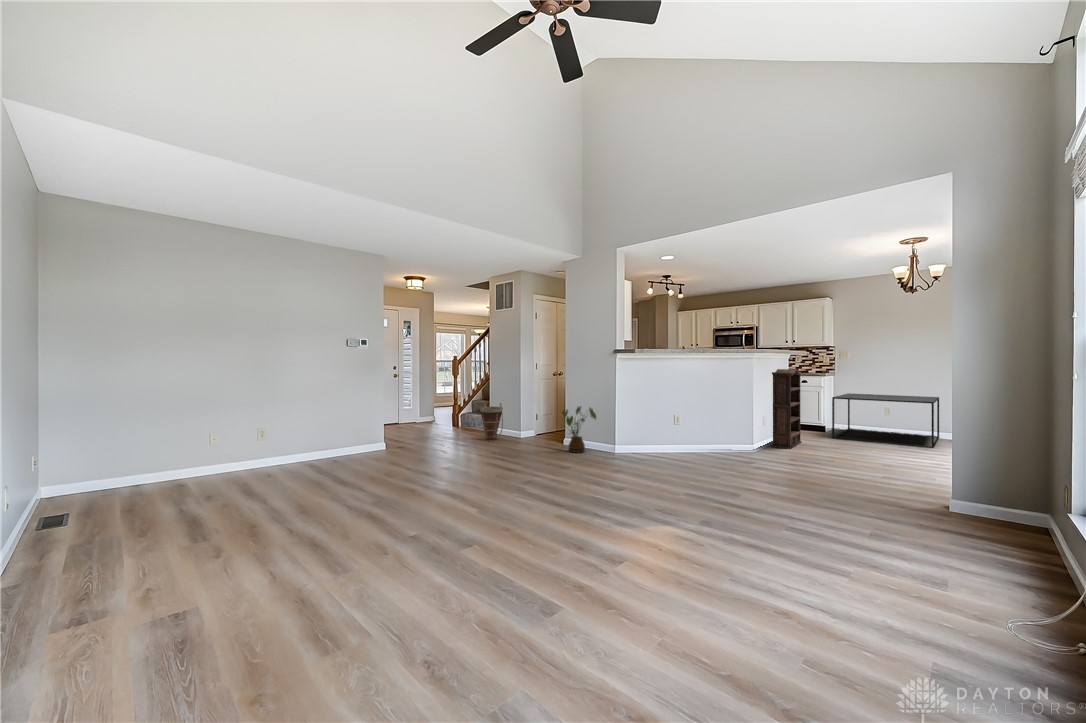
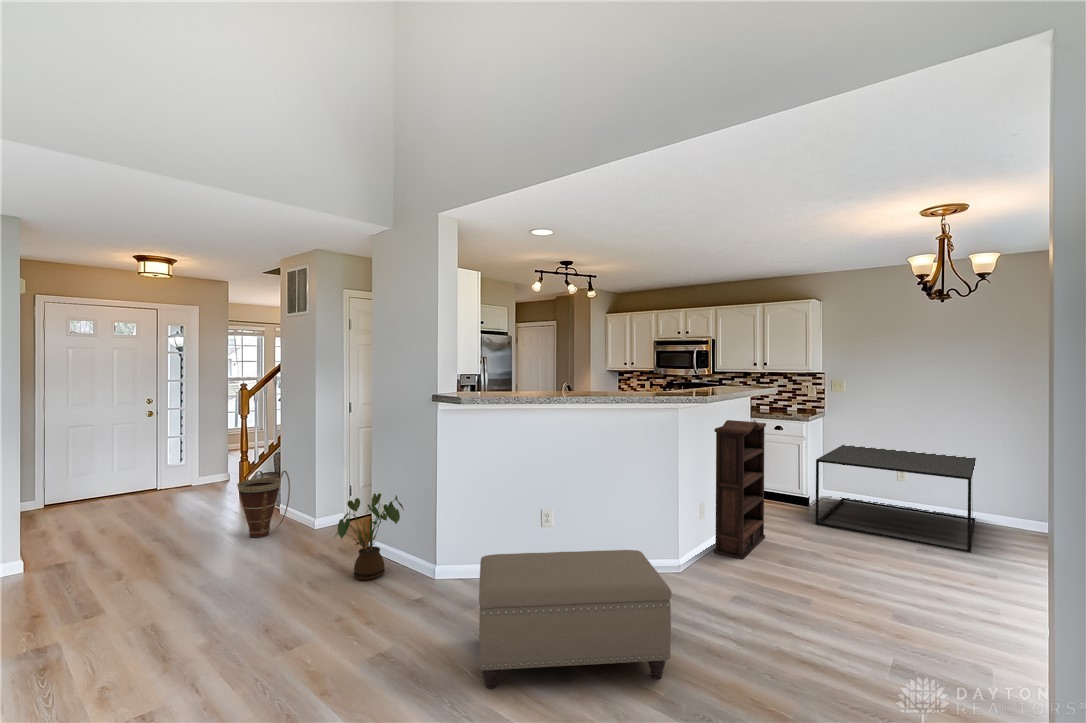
ottoman: none [662,424,771,479] -> present [479,550,672,689]

